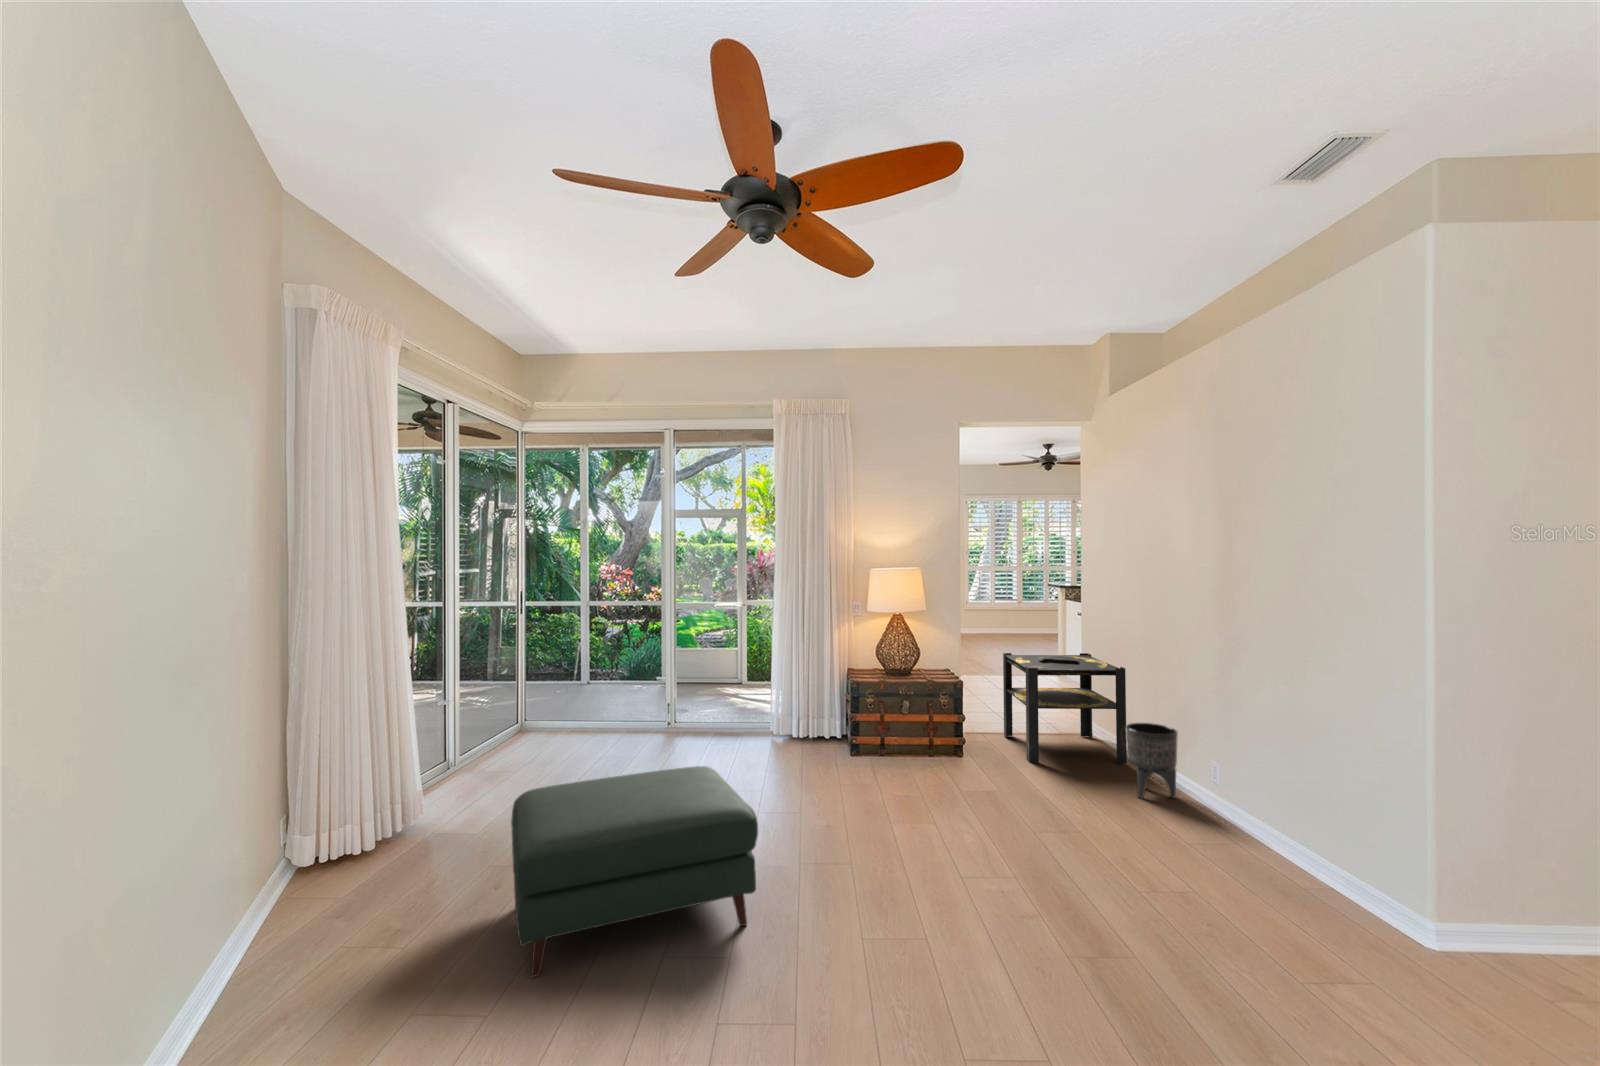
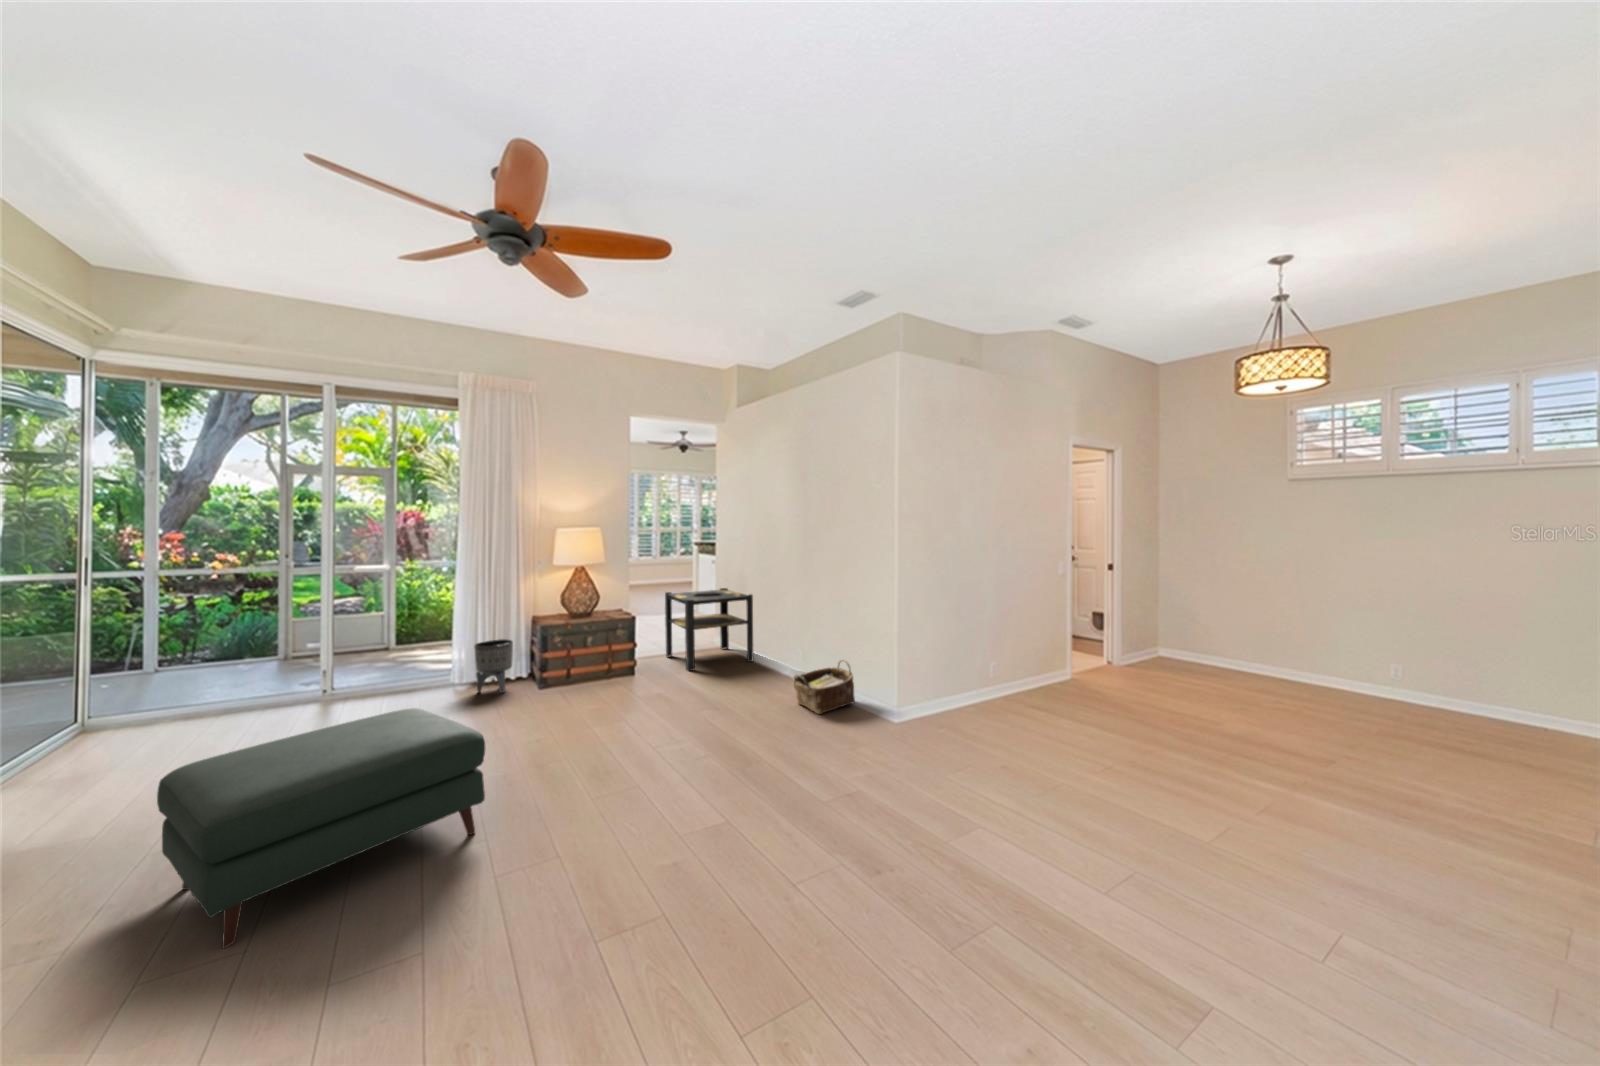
planter: present [1126,723,1178,798] -> present [474,639,513,693]
woven basket: none [1179,794,1295,877] -> present [793,660,855,714]

